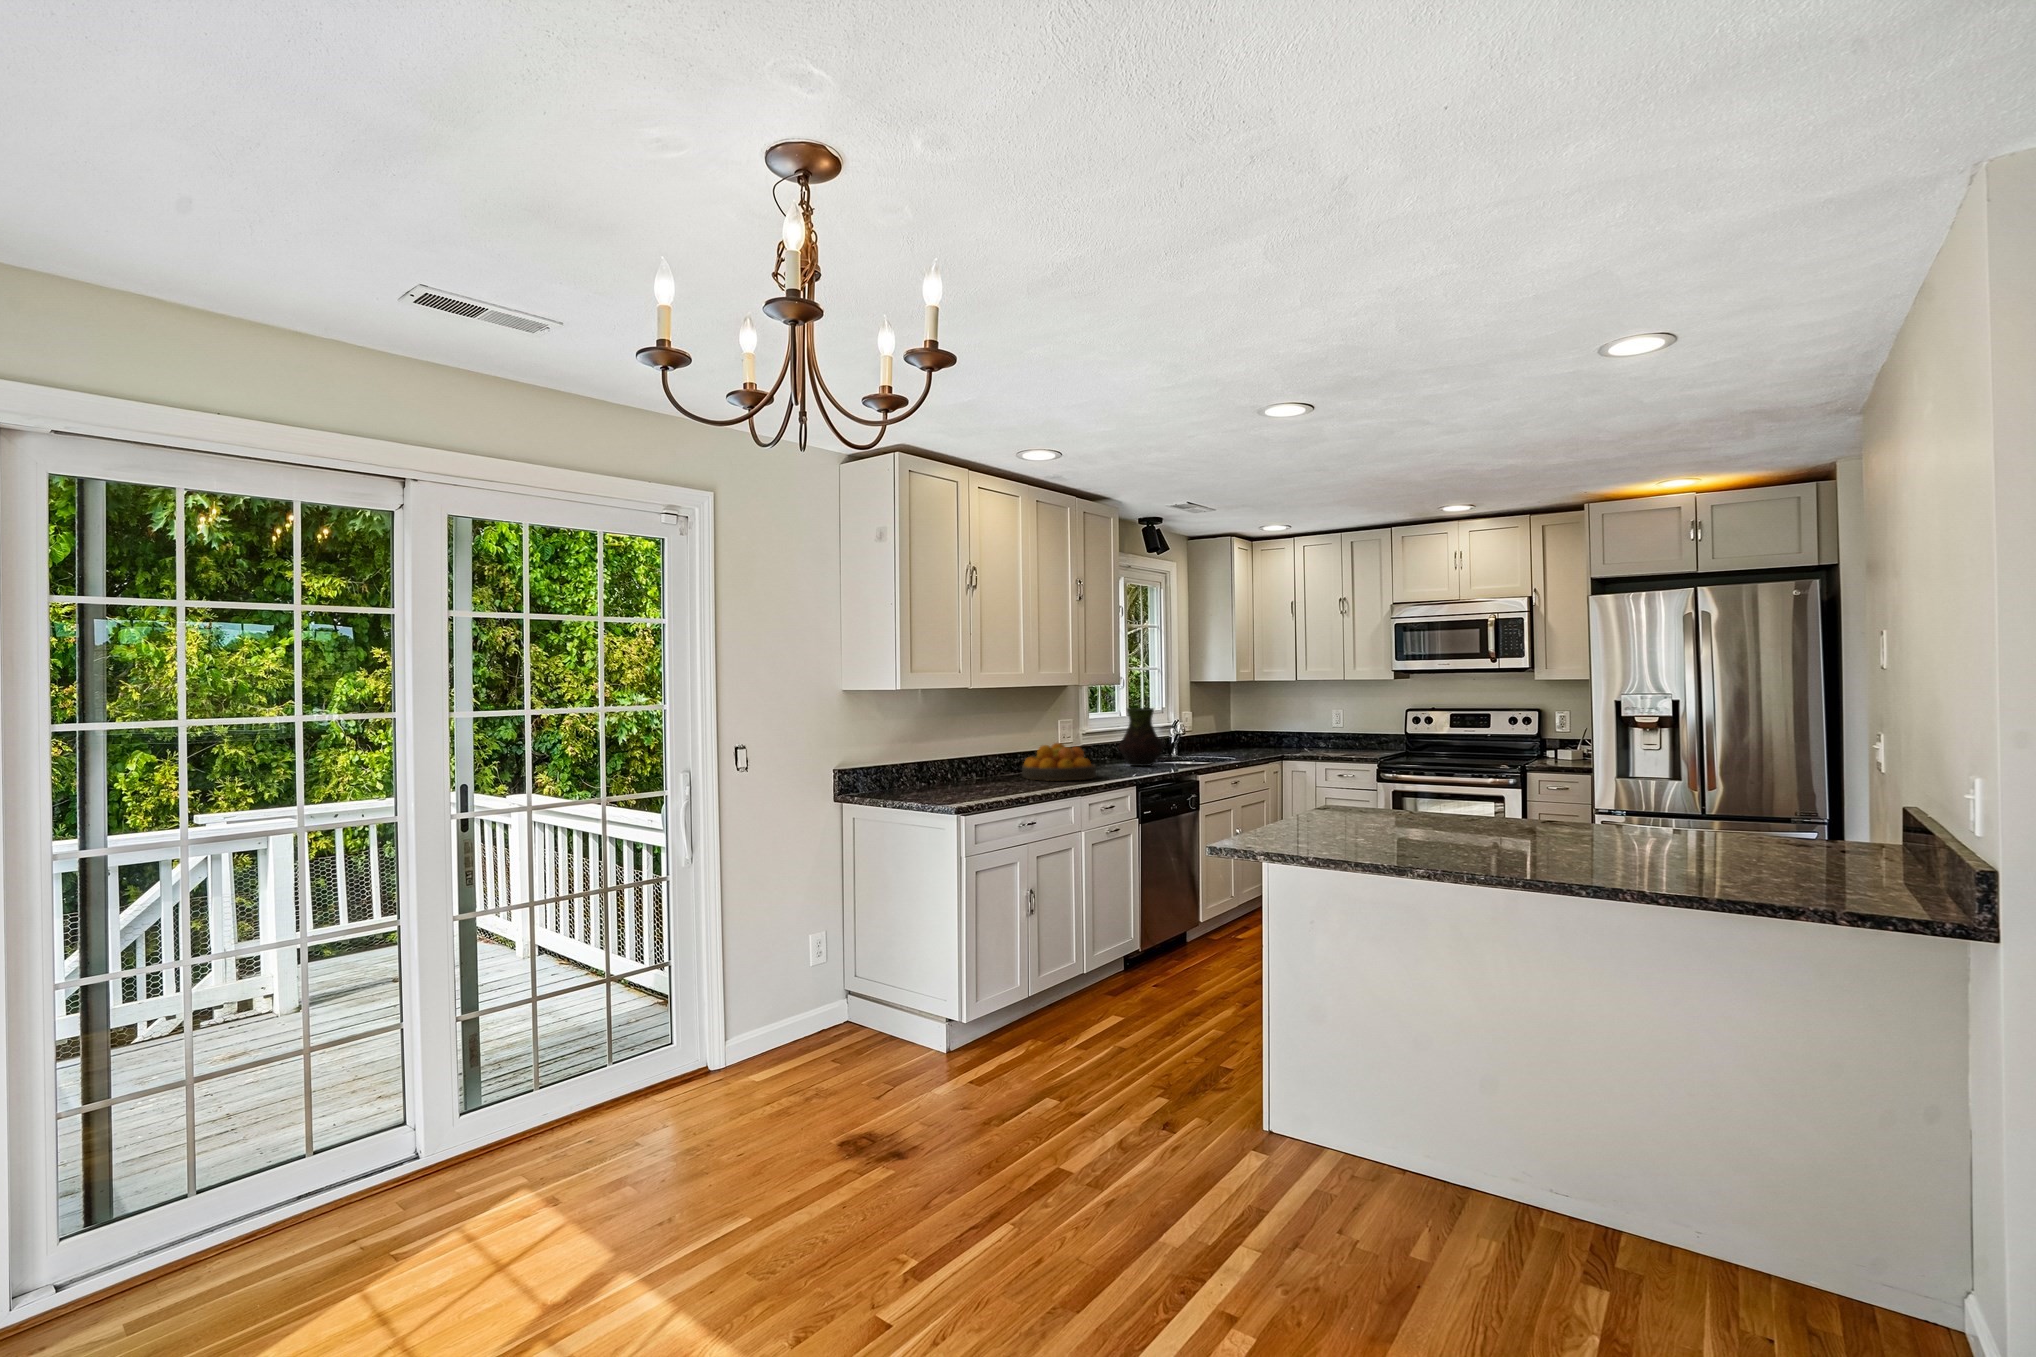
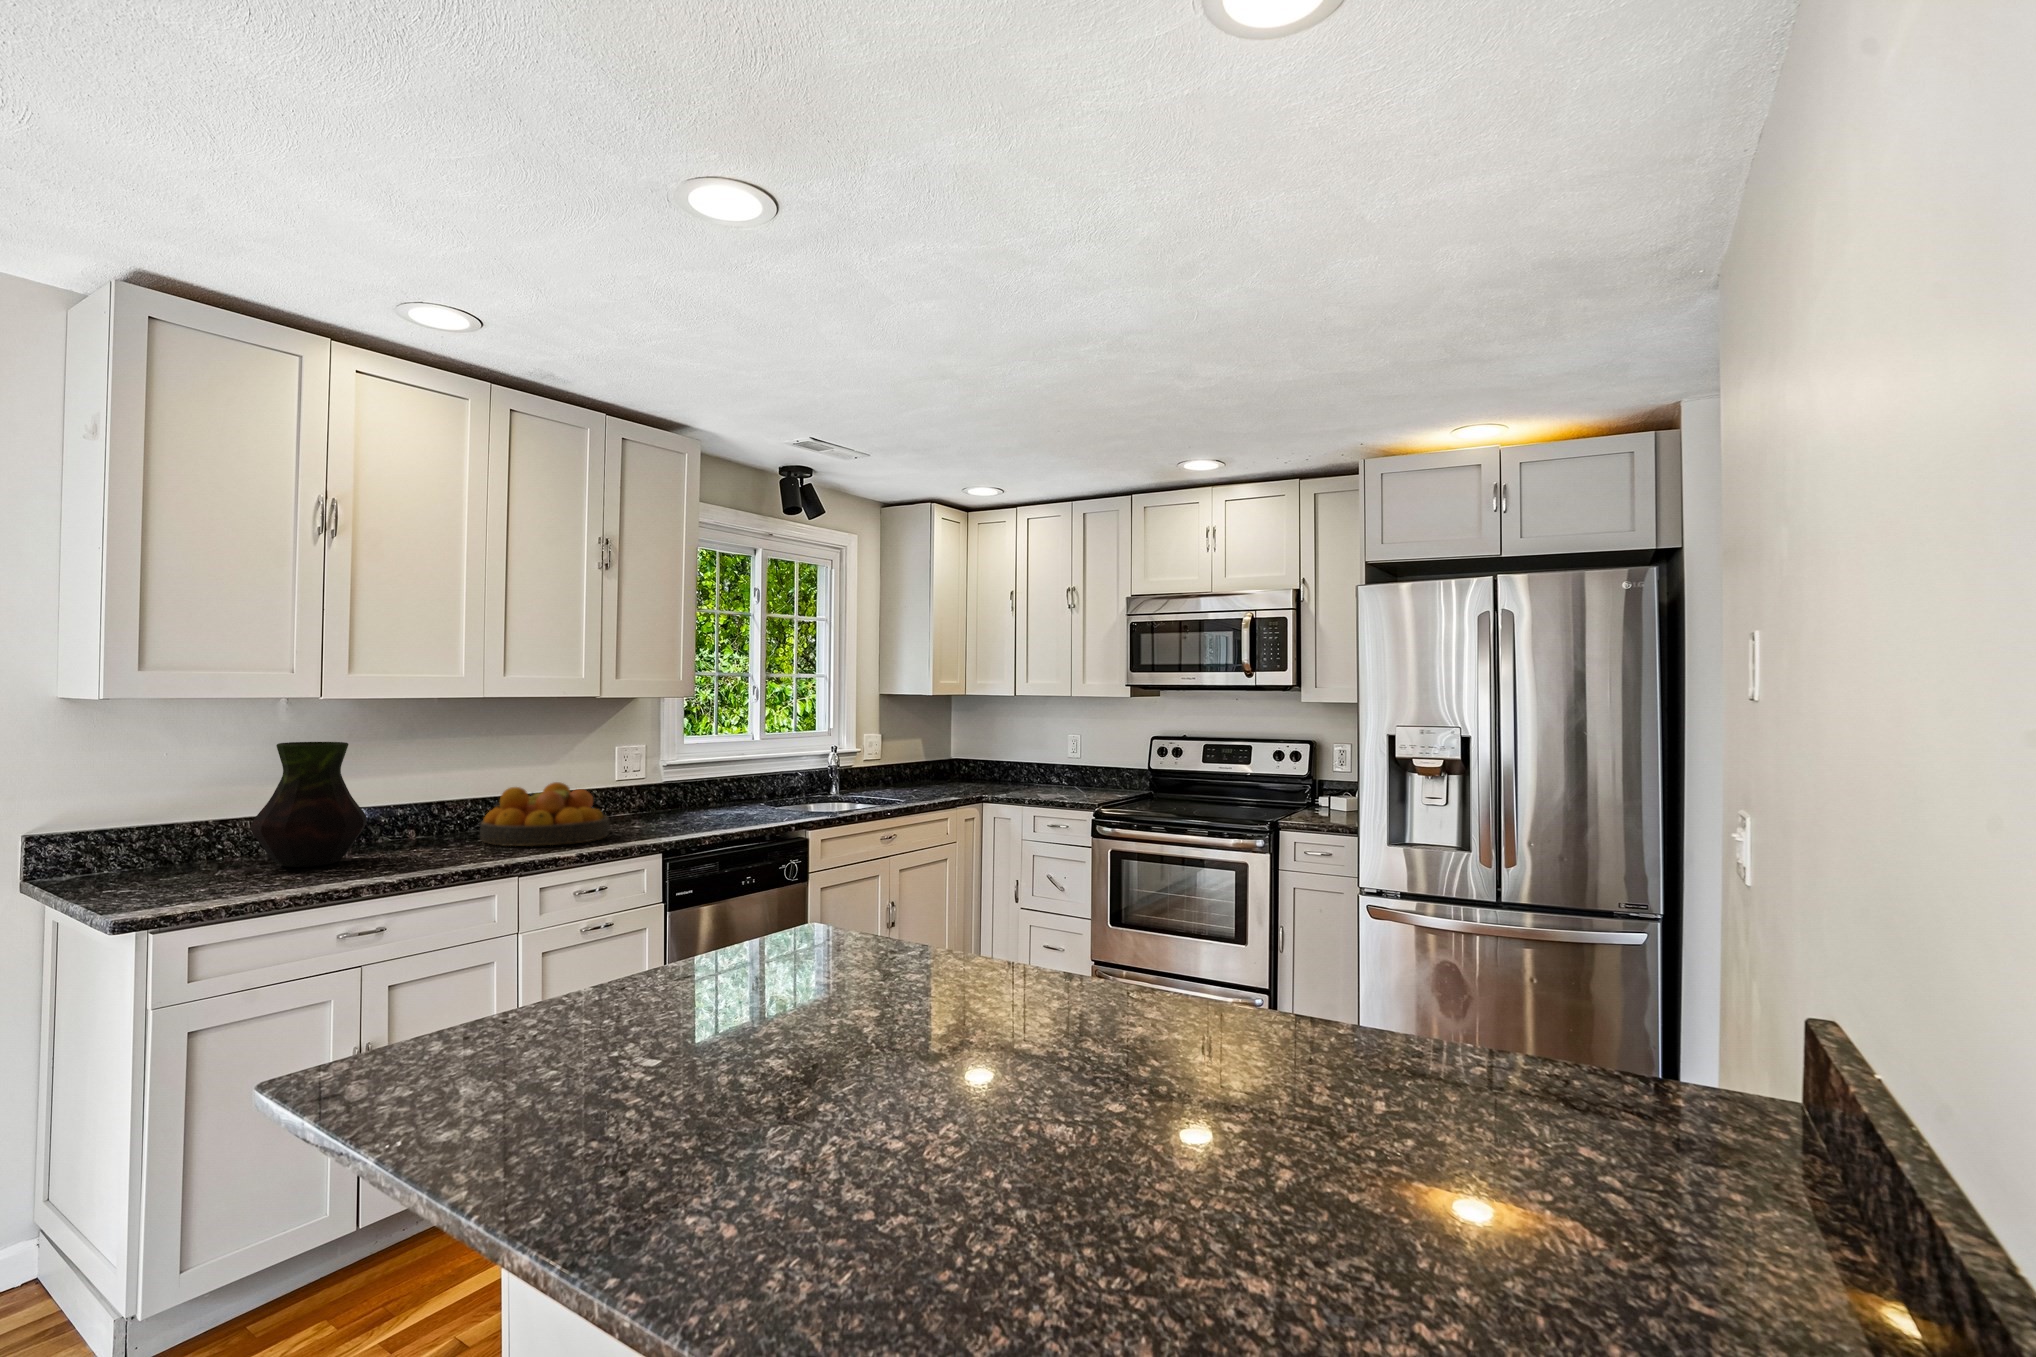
vase: present [1119,708,1163,766] -> present [251,742,367,867]

